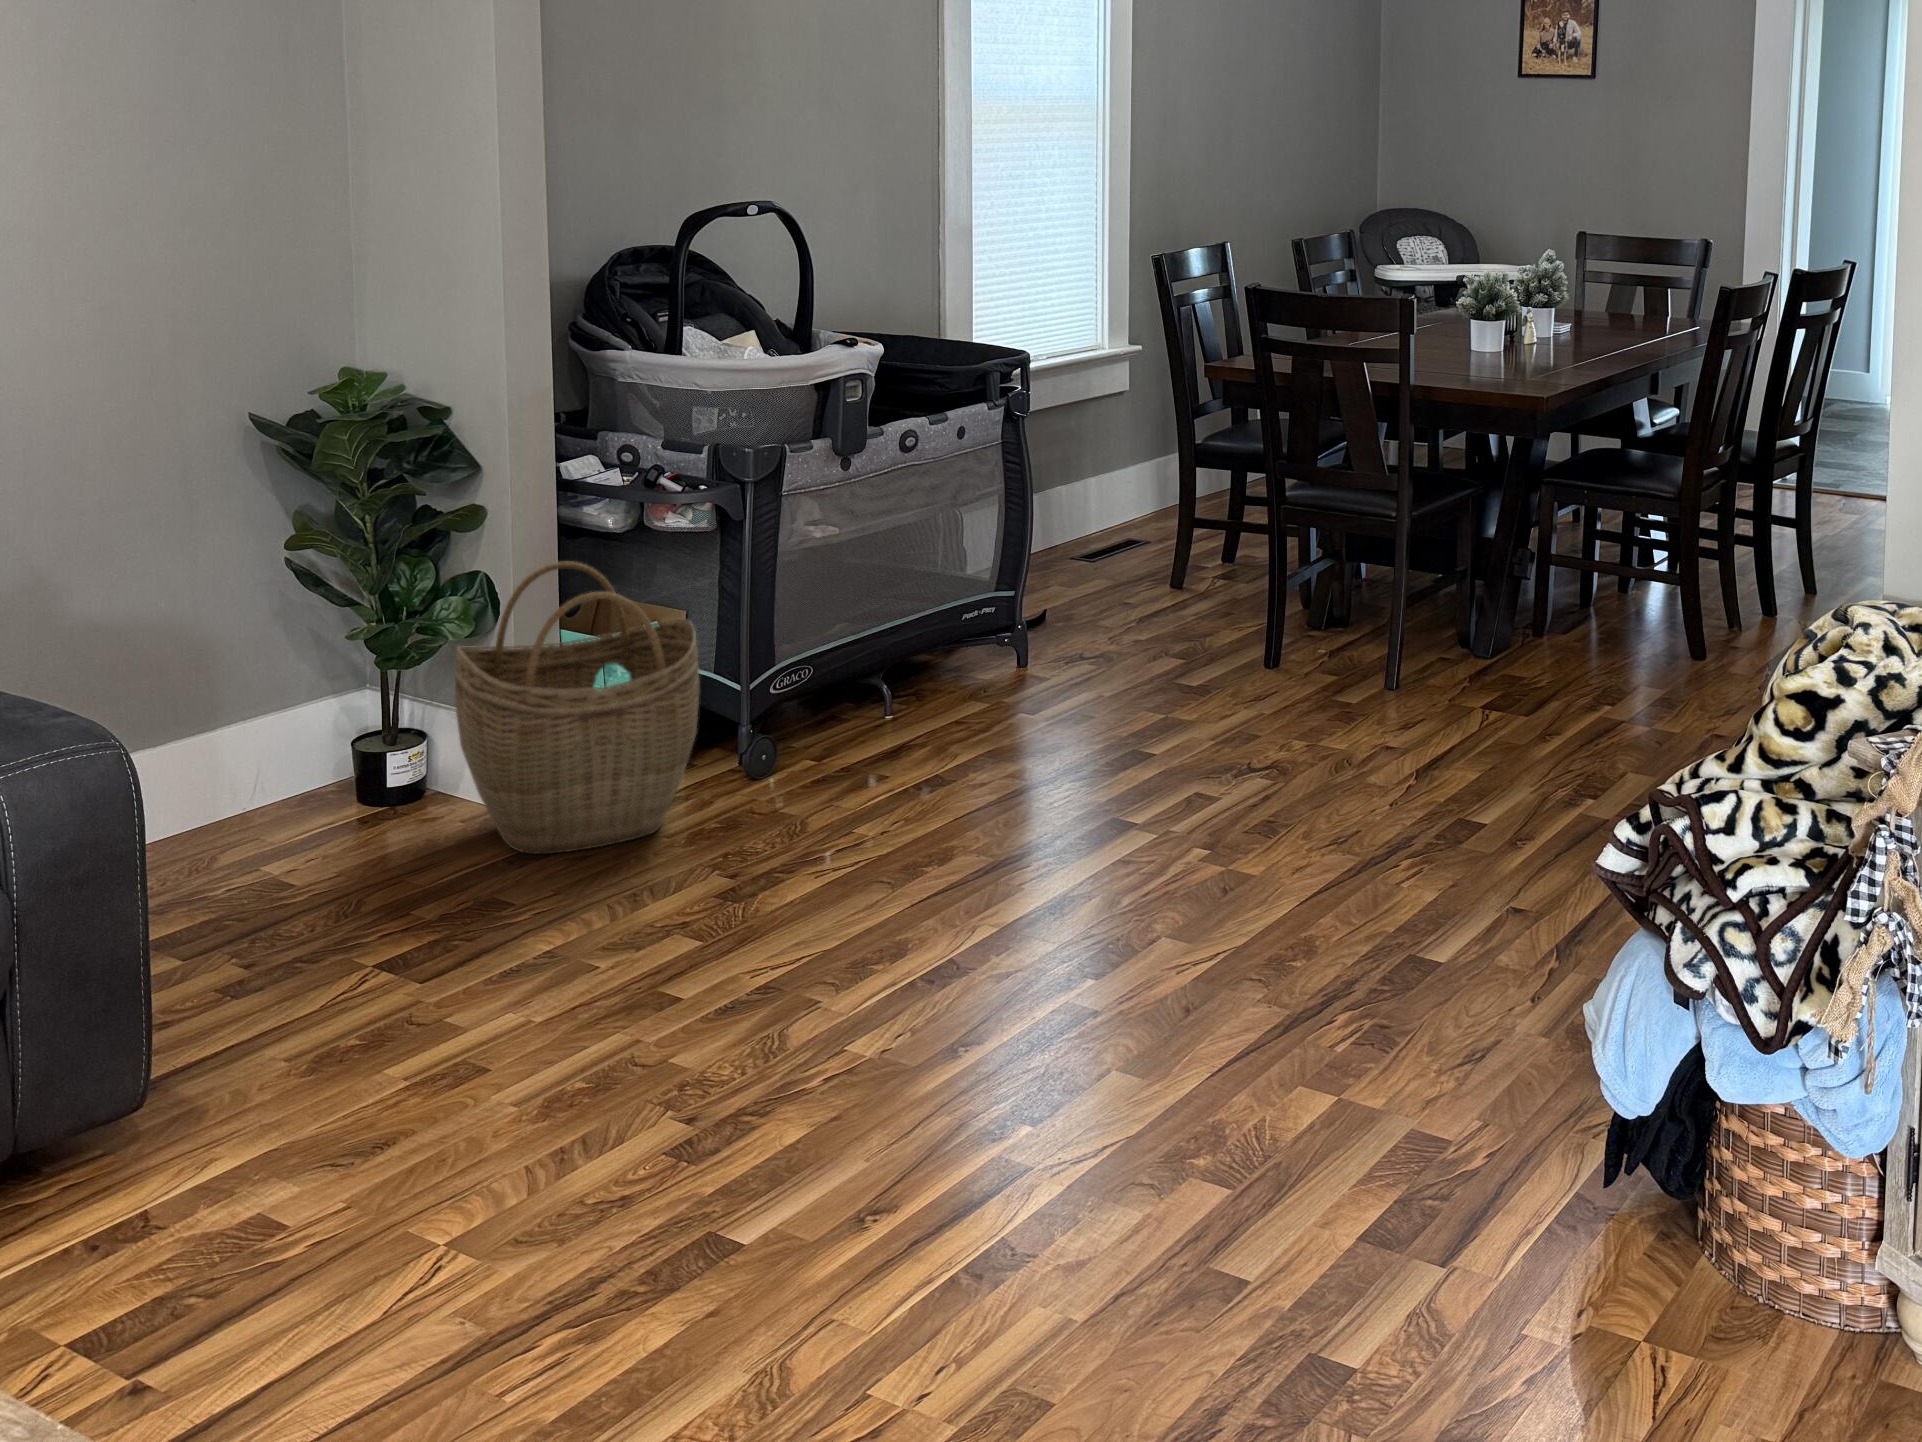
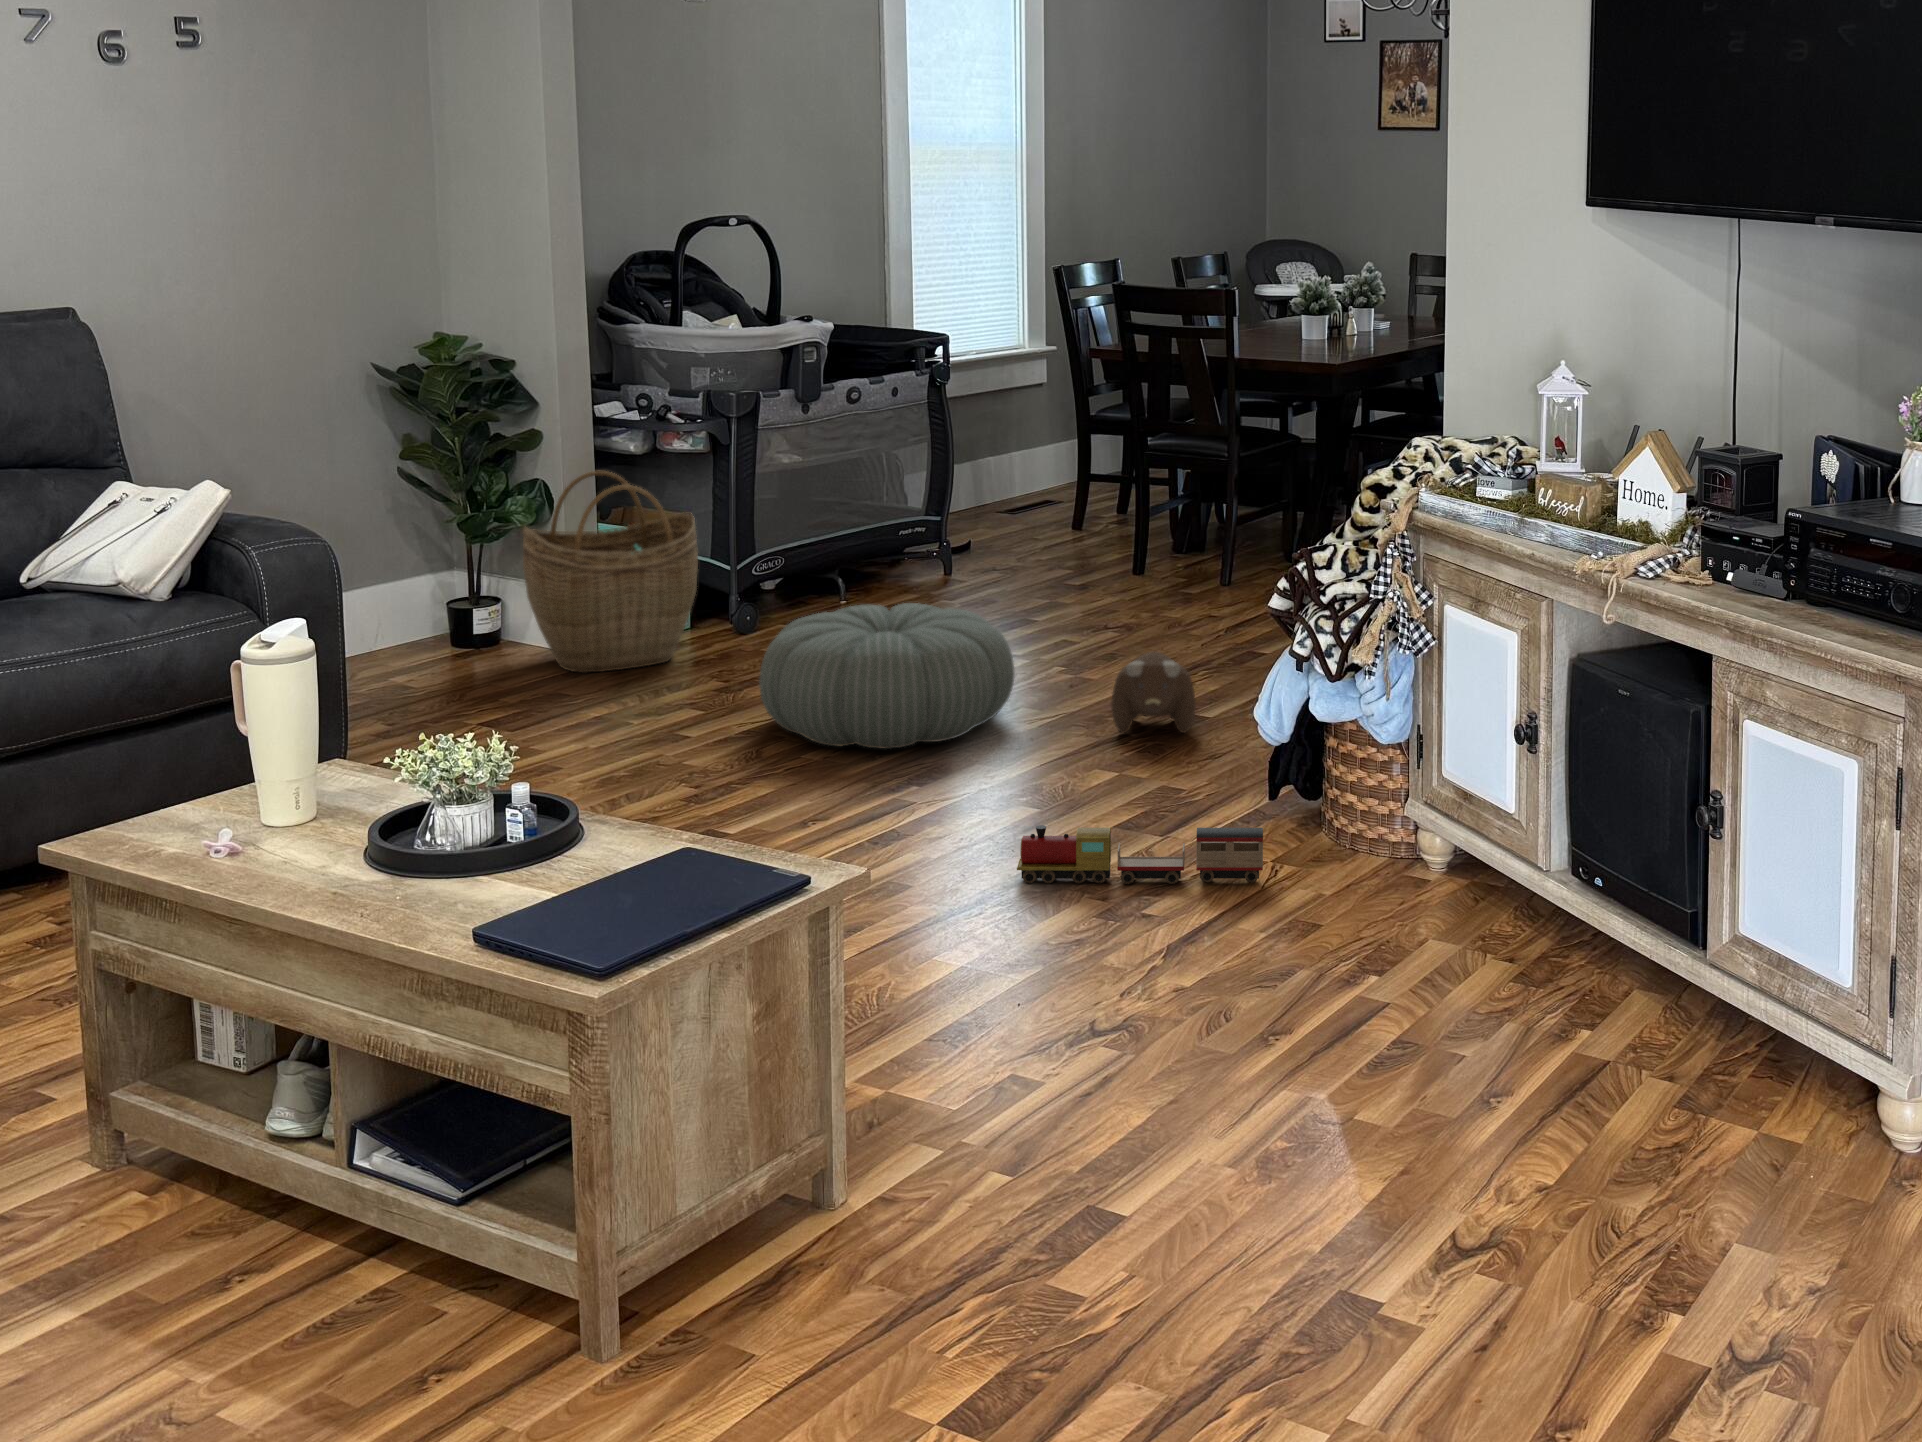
pouf: none [787,777,1159,1026] -> present [759,603,1015,749]
plush toy: none [1305,864,1428,989] -> present [1111,652,1196,733]
toy train: none [1227,1280,1643,1384] -> present [1017,825,1263,884]

